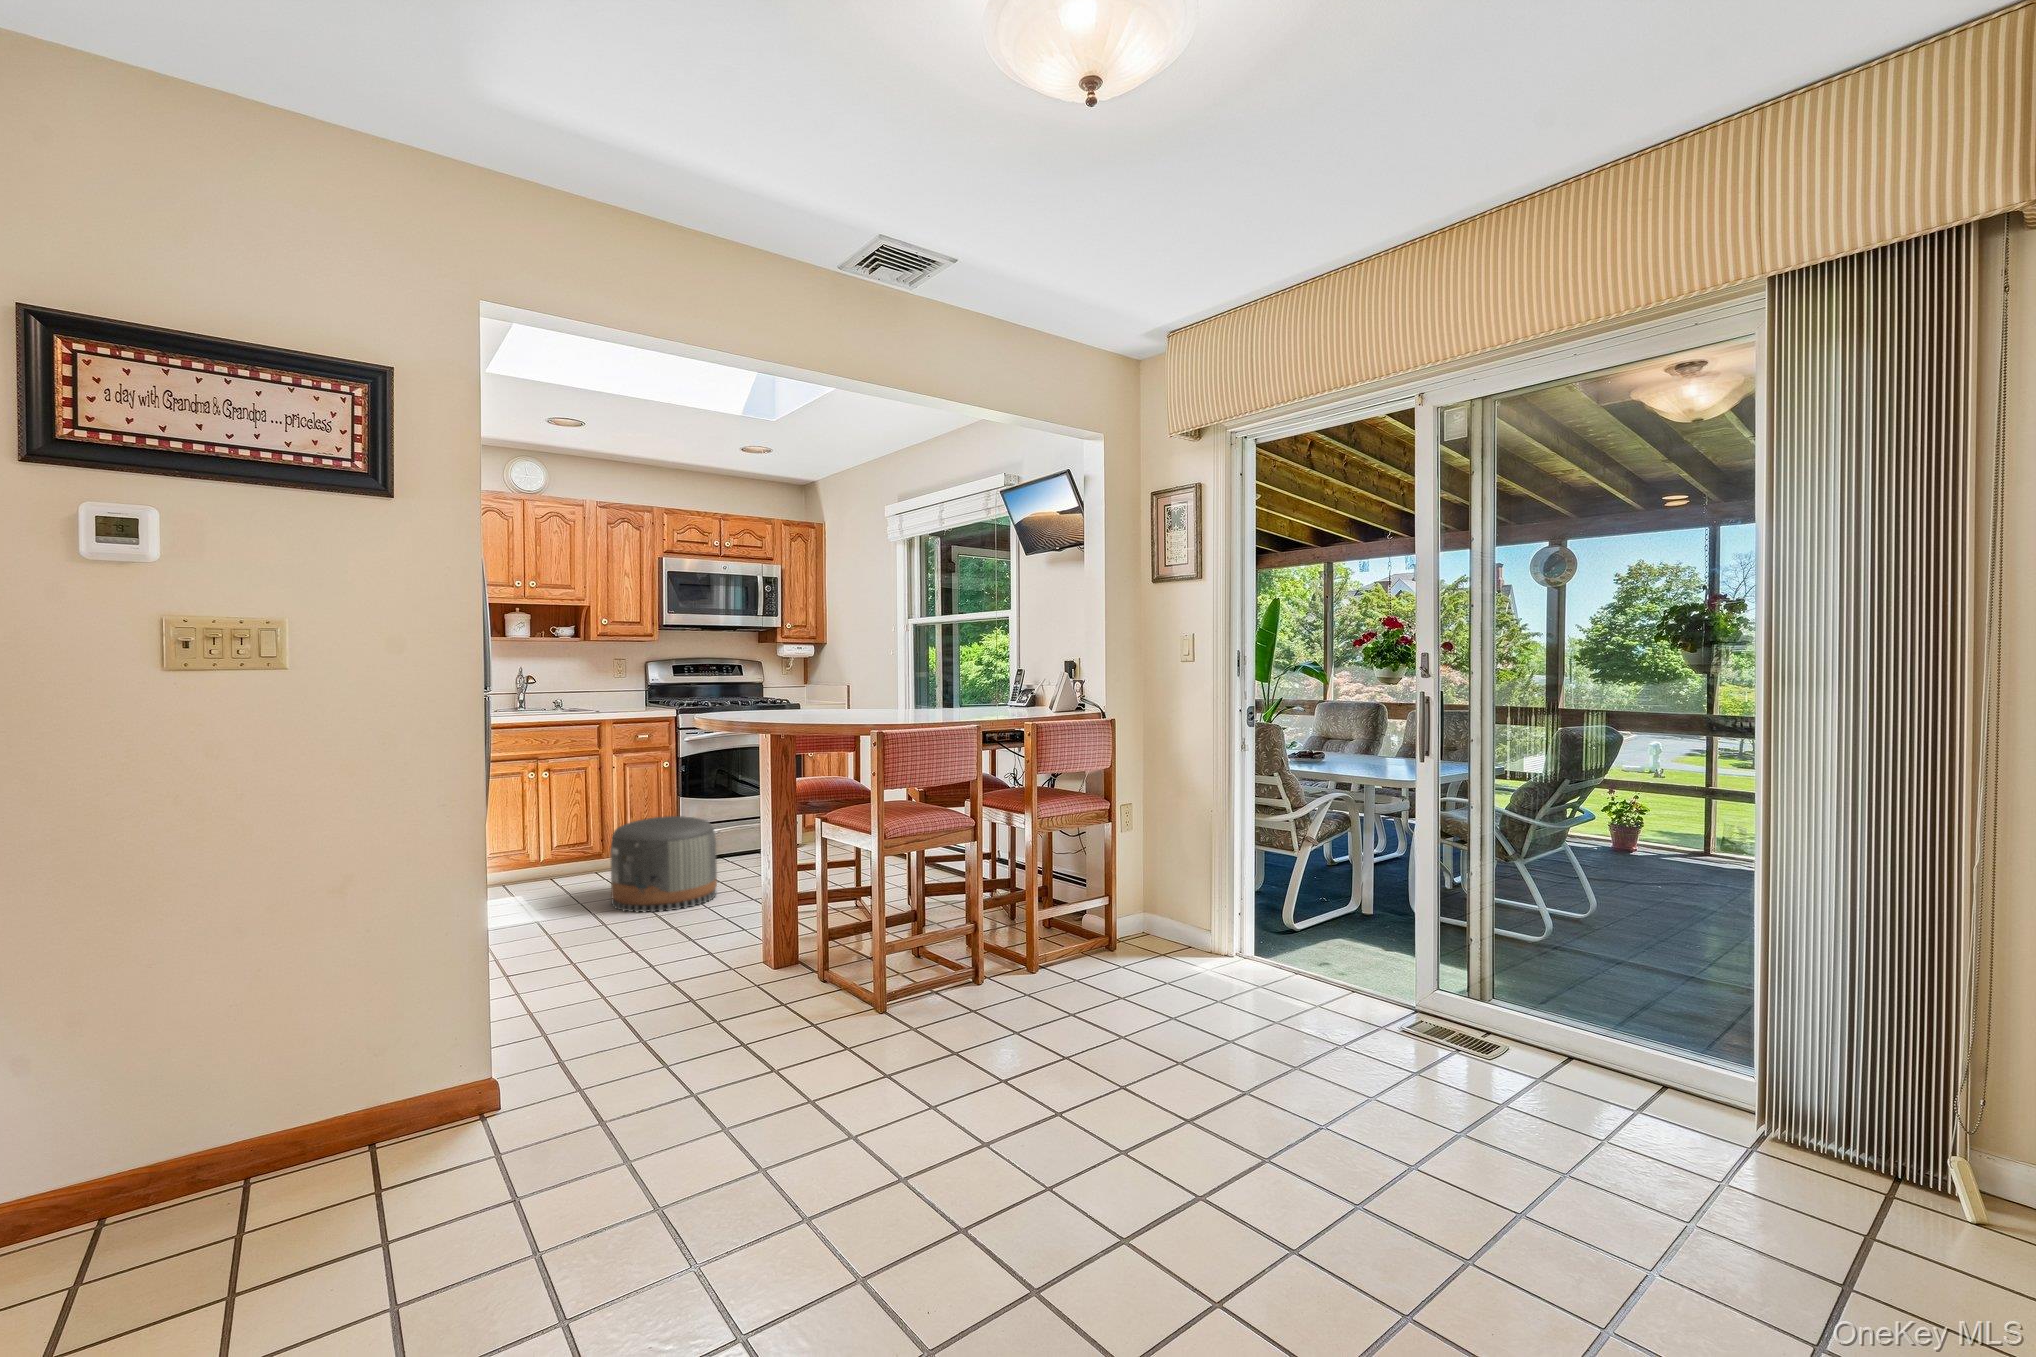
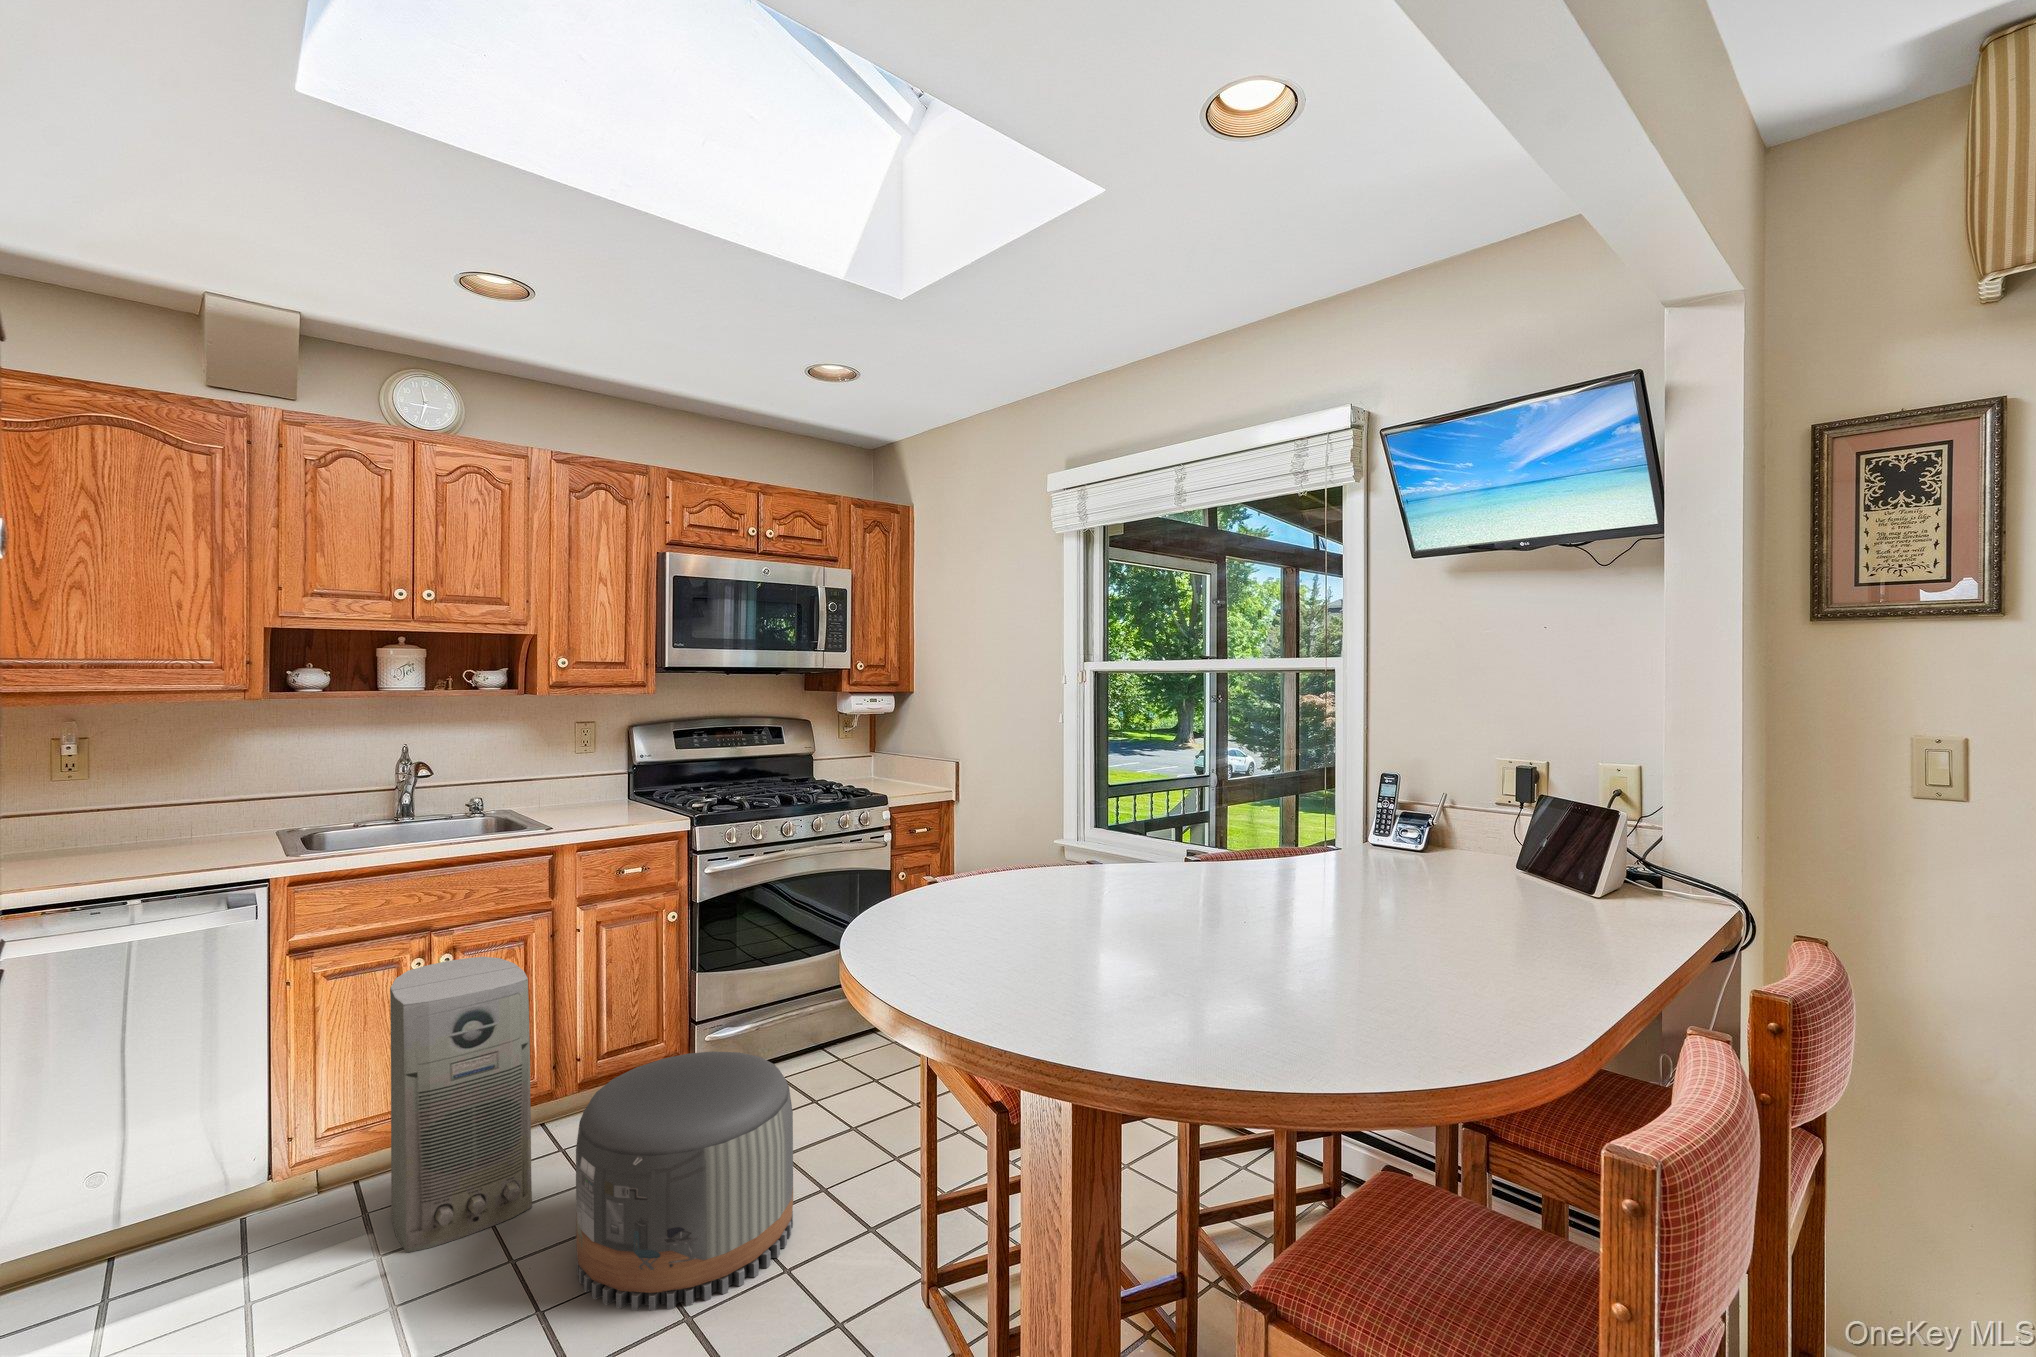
air purifier: none [522,773,591,900] -> present [390,957,532,1253]

